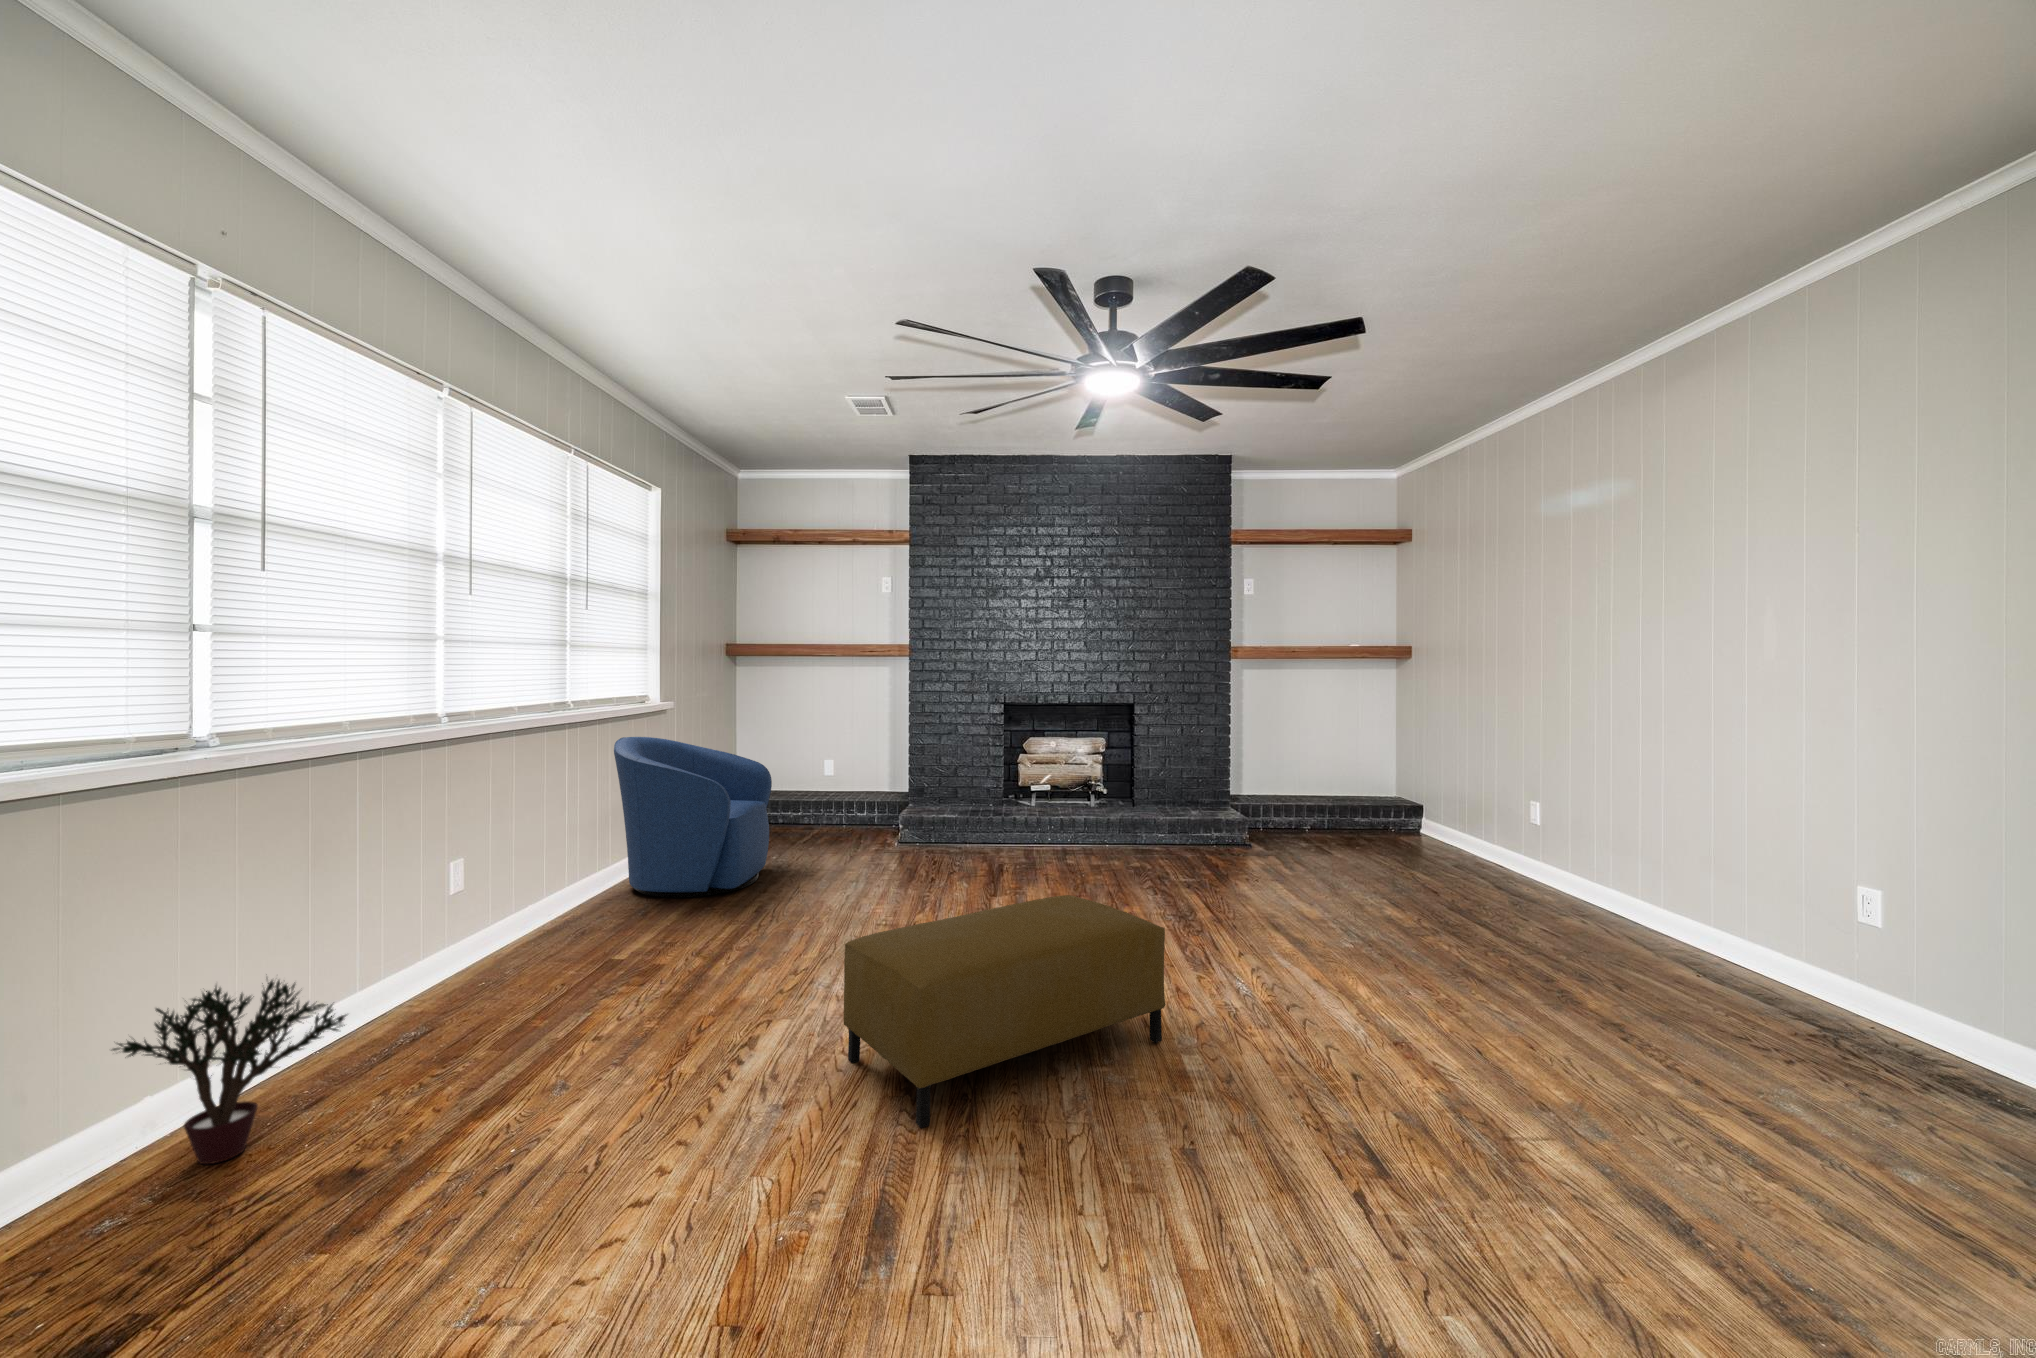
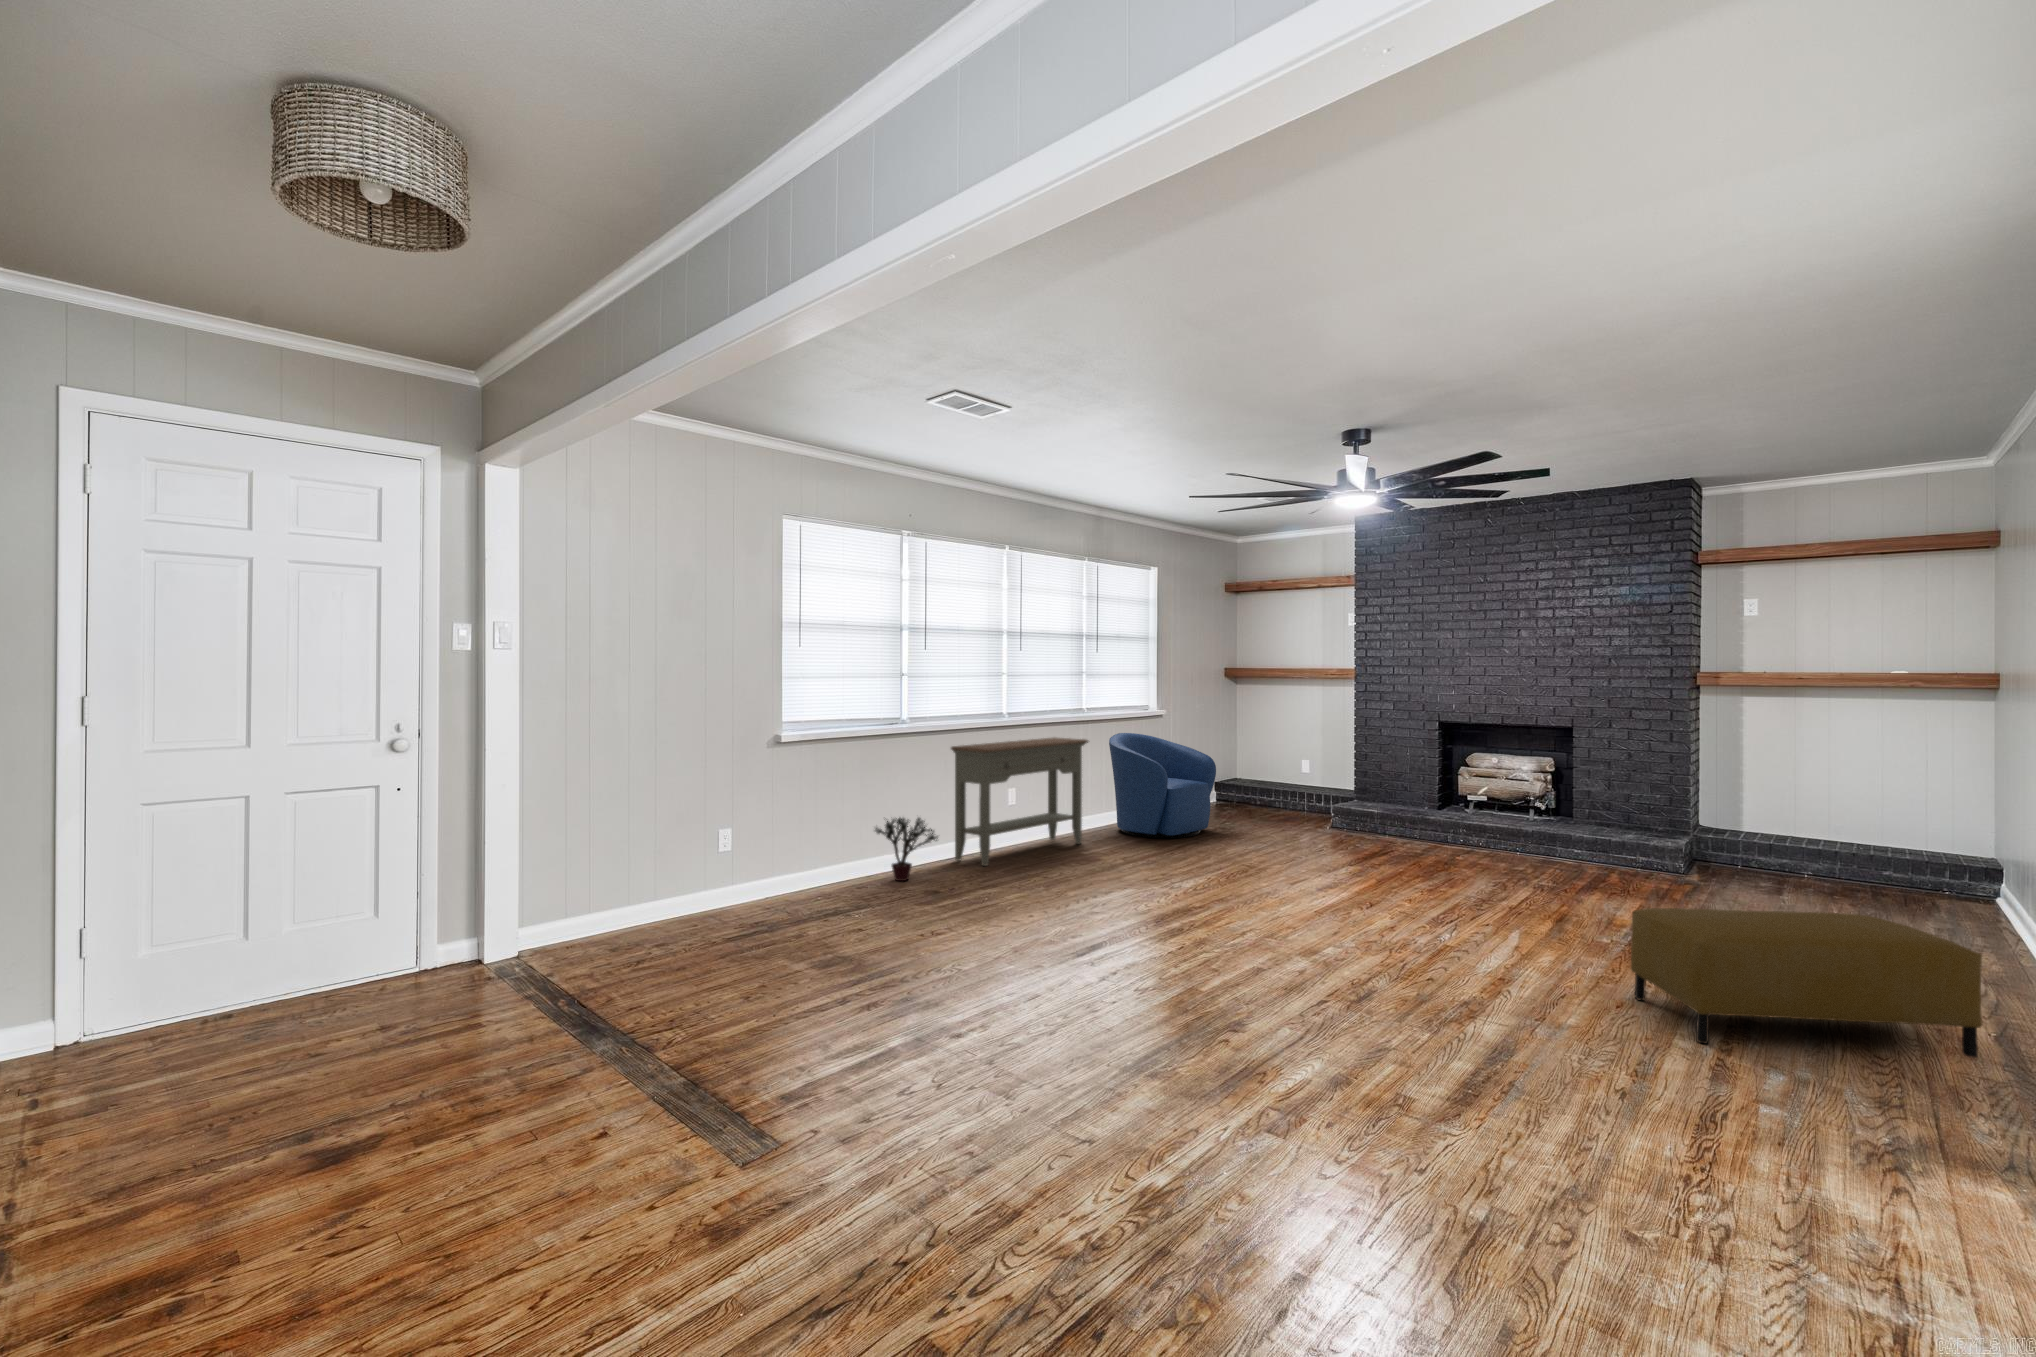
console table: none [336,753,609,1039] -> present [951,737,1088,866]
ottoman: present [844,895,1166,1128] -> present [1631,908,1982,1058]

